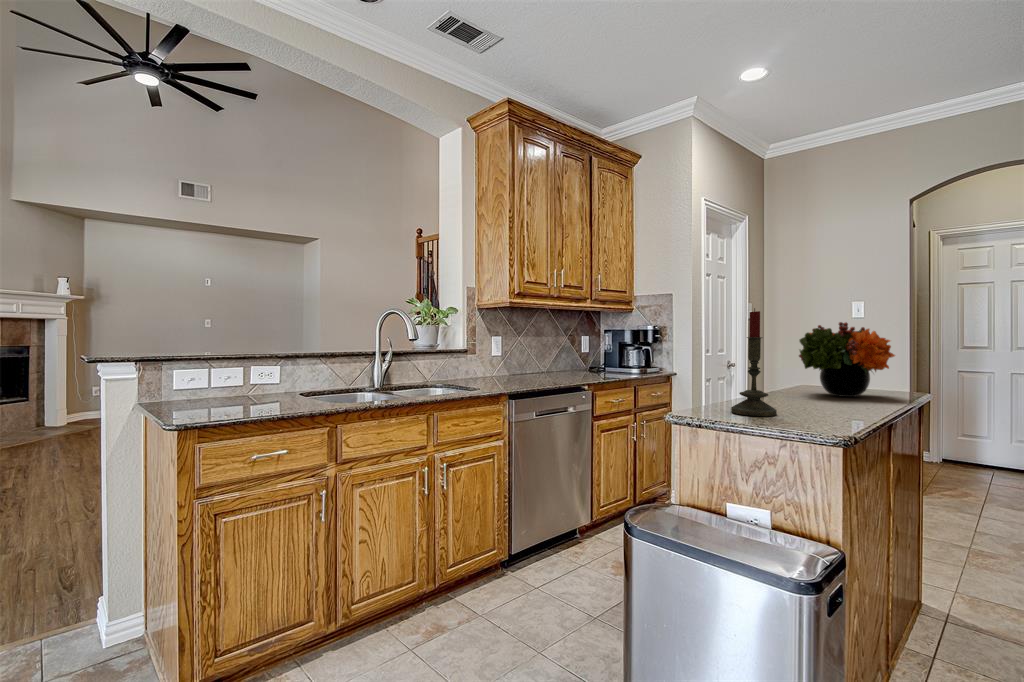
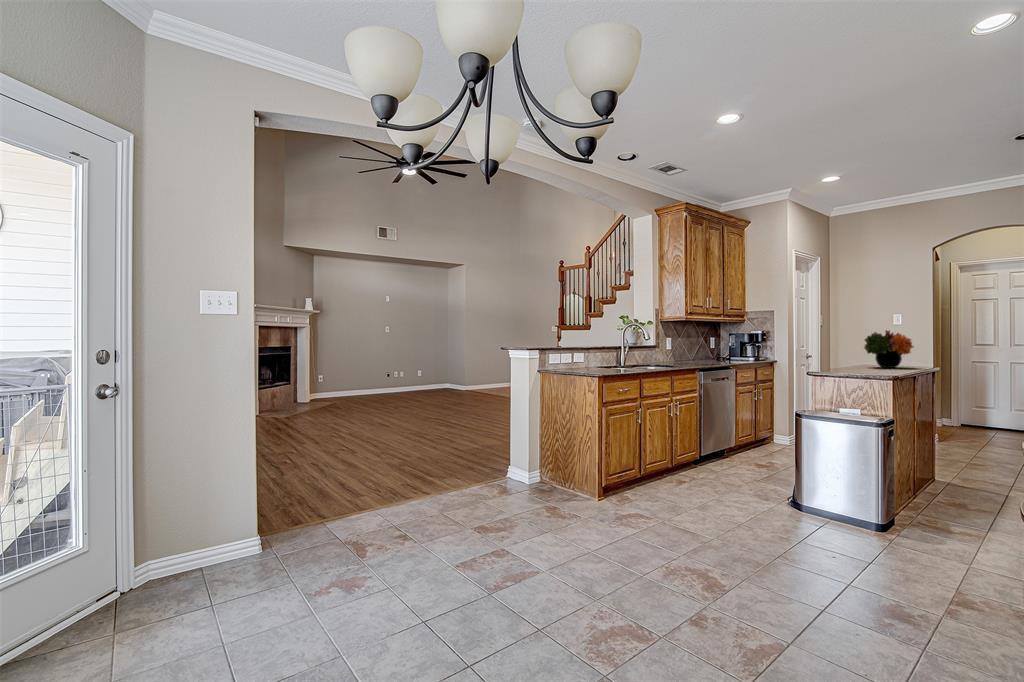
candle: present [731,308,777,416] -> none [835,325,857,373]

